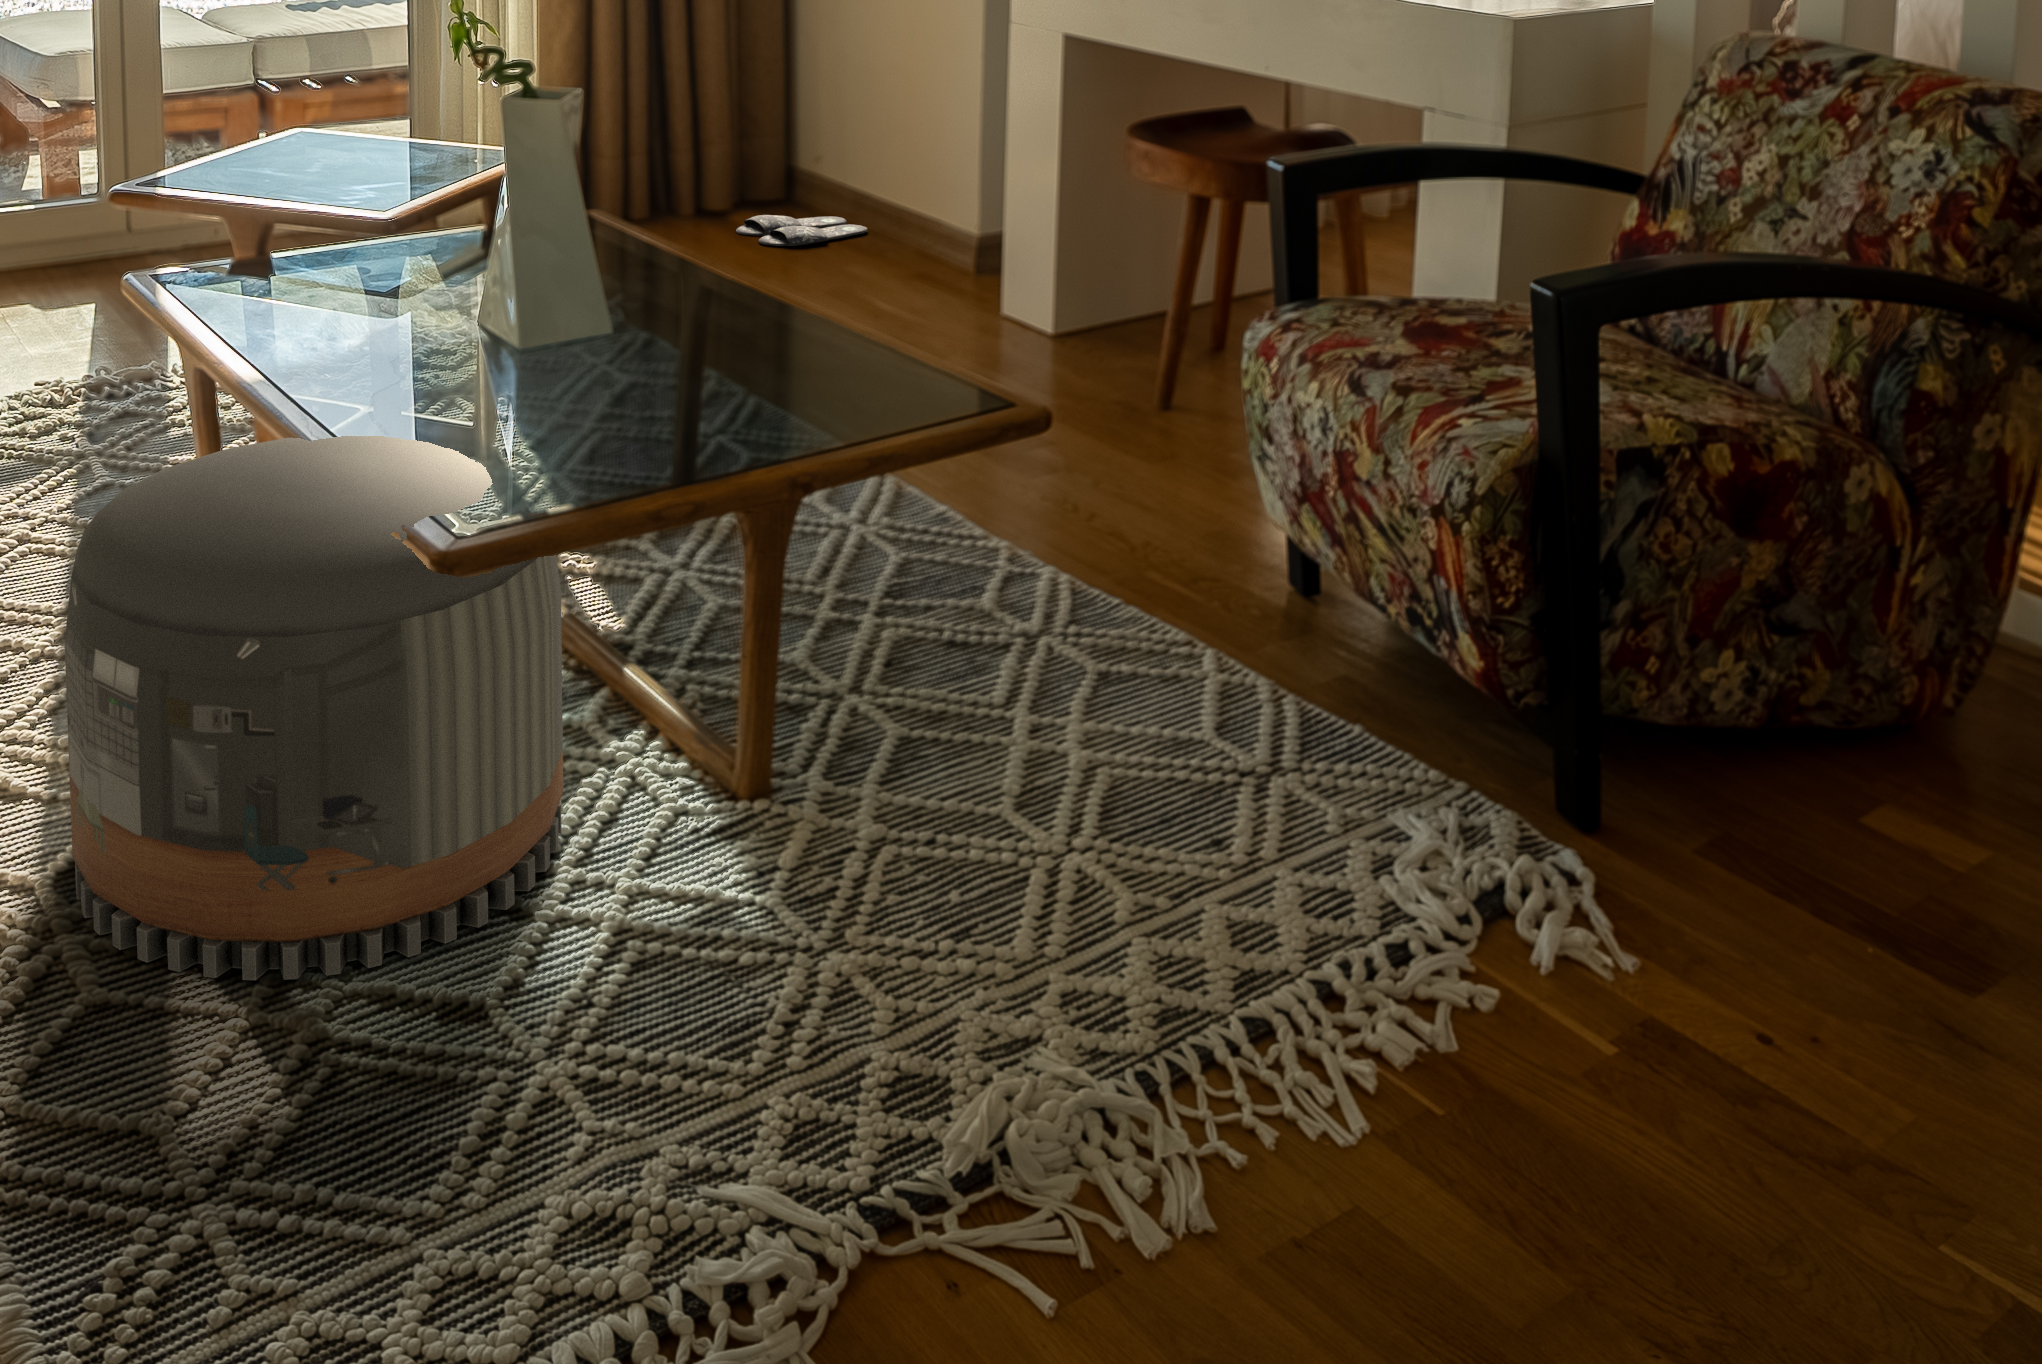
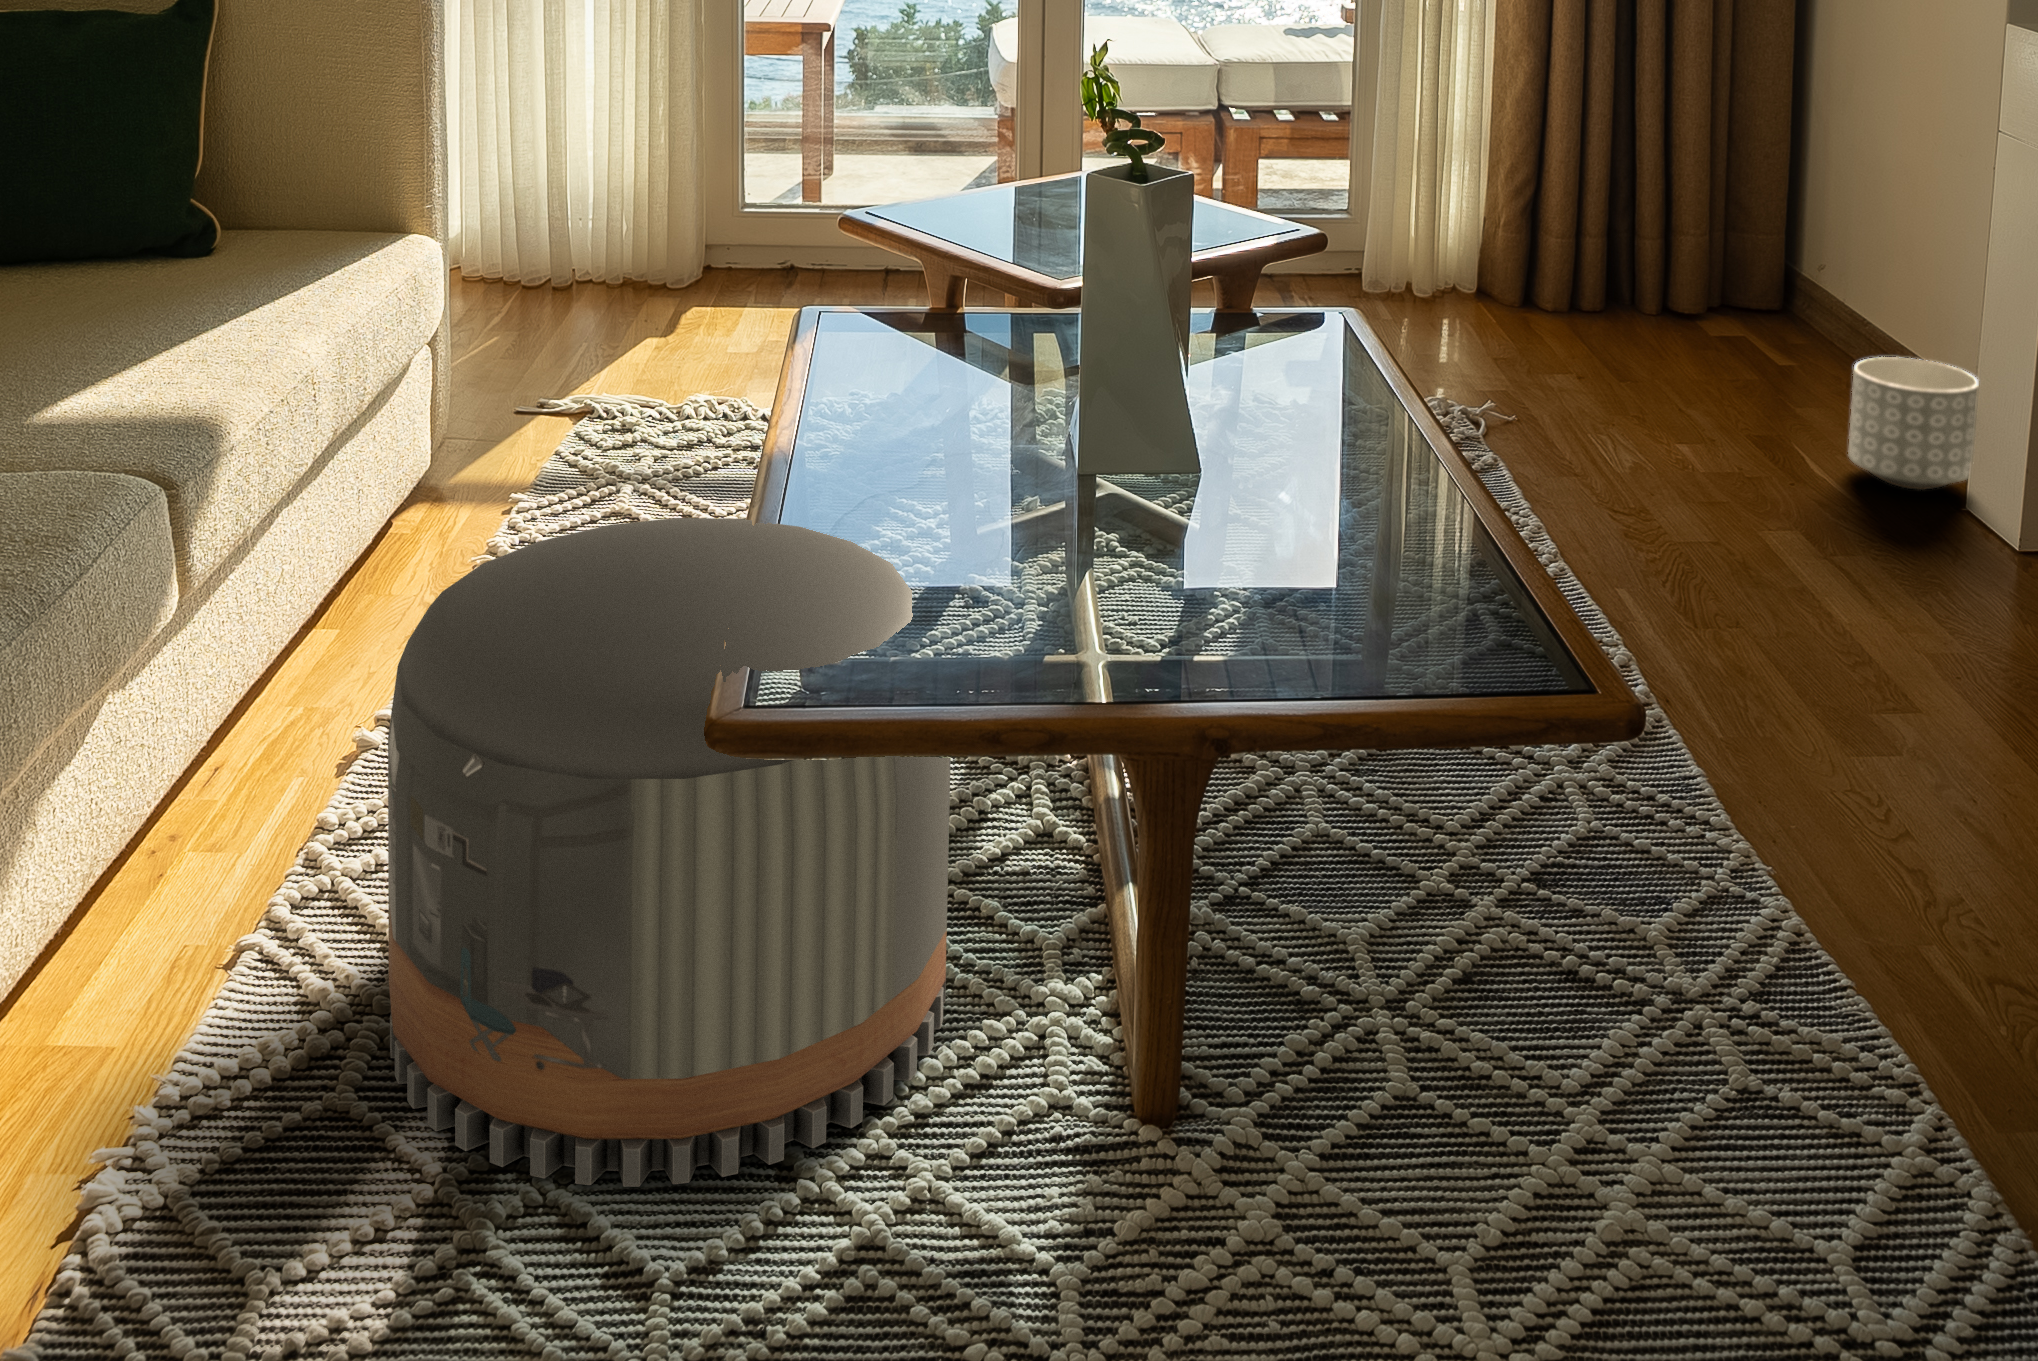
planter: none [896,201,988,301] -> present [1849,357,1978,490]
slippers: present [736,215,868,246] -> none [1705,340,1870,384]

